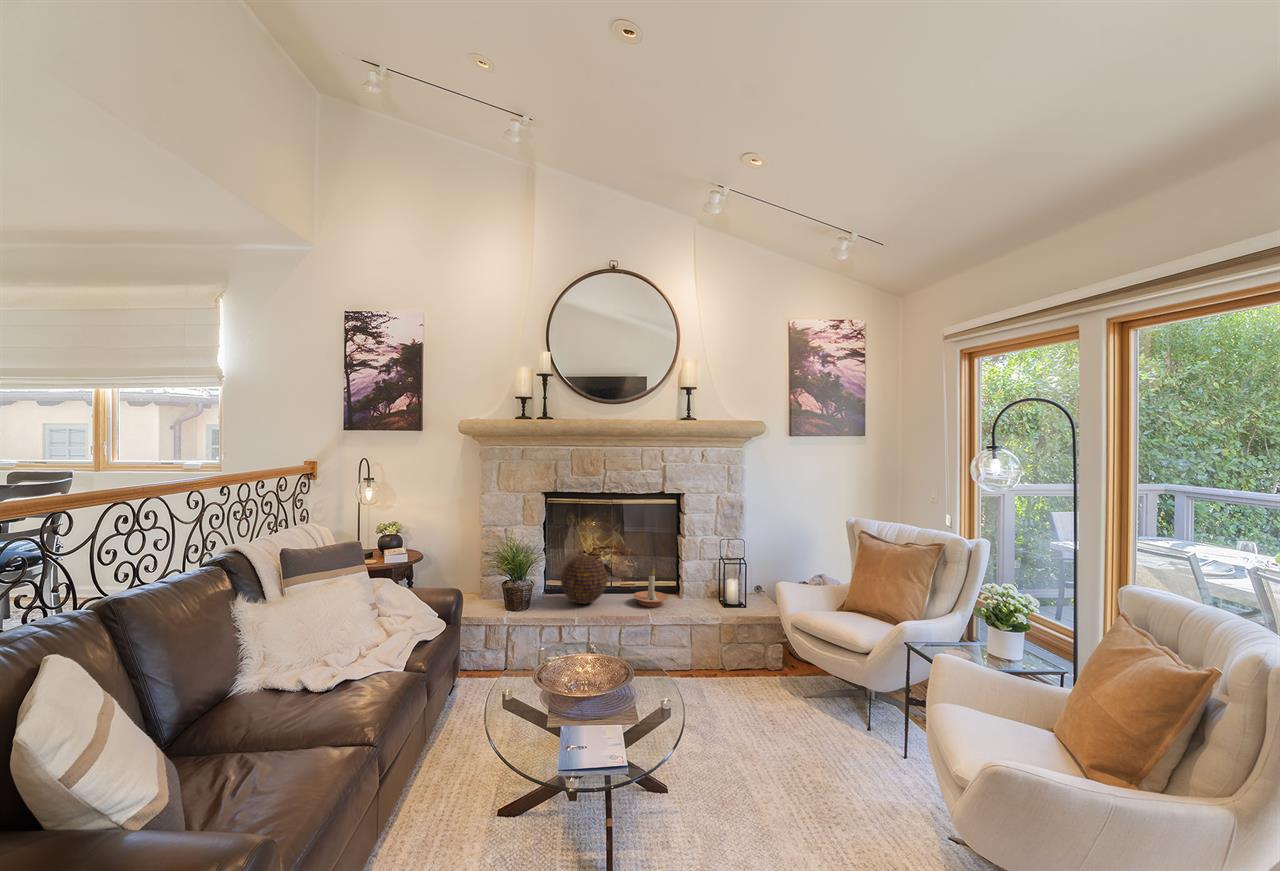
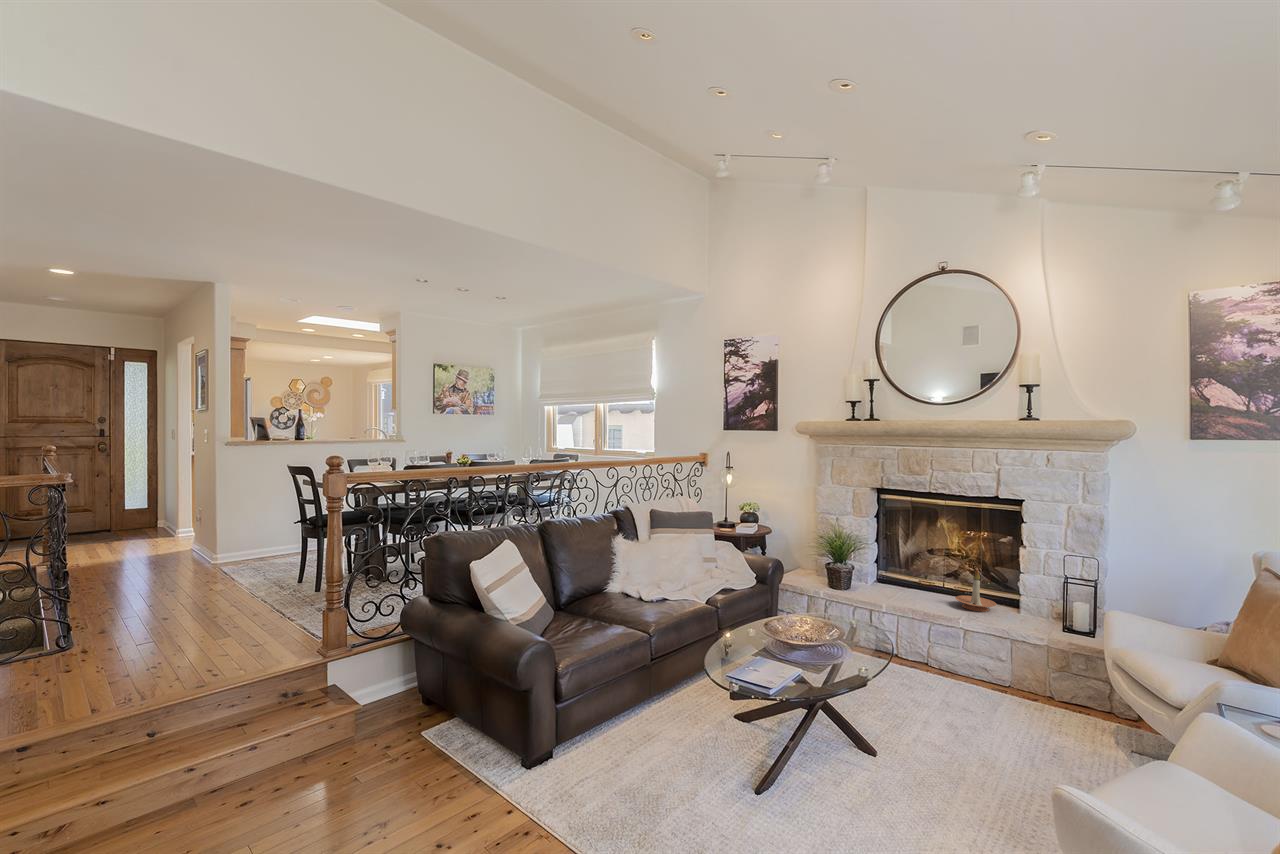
decorative orb: present [561,556,607,604] -> none [882,551,929,595]

